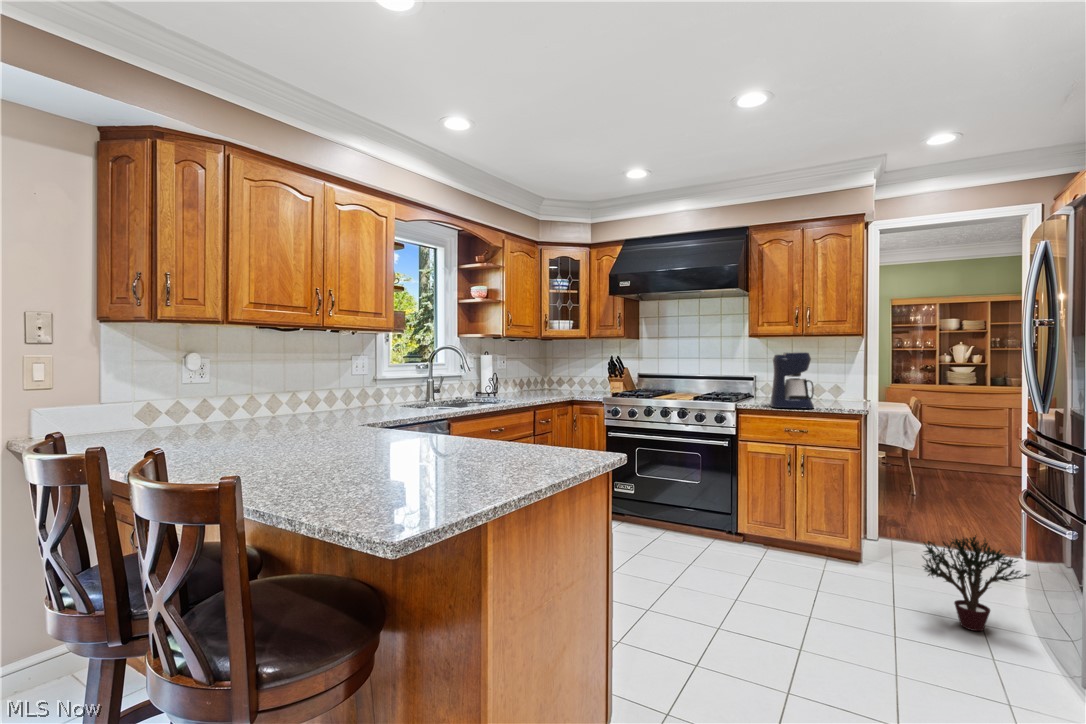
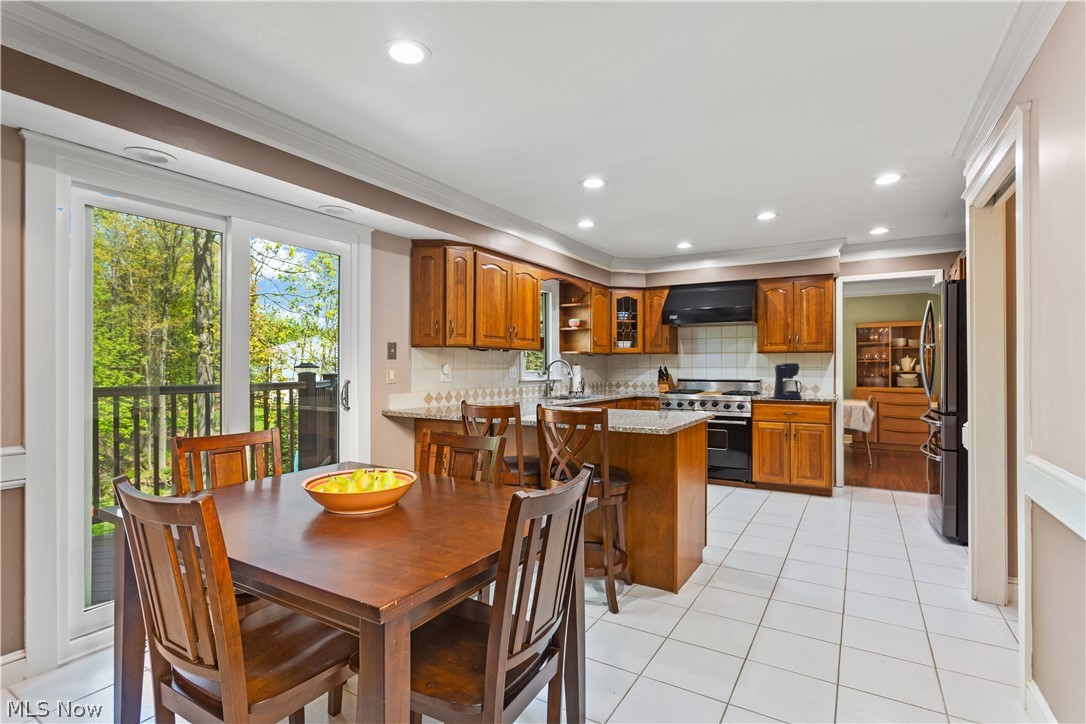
potted plant: present [923,535,1030,631] -> none [867,468,927,523]

